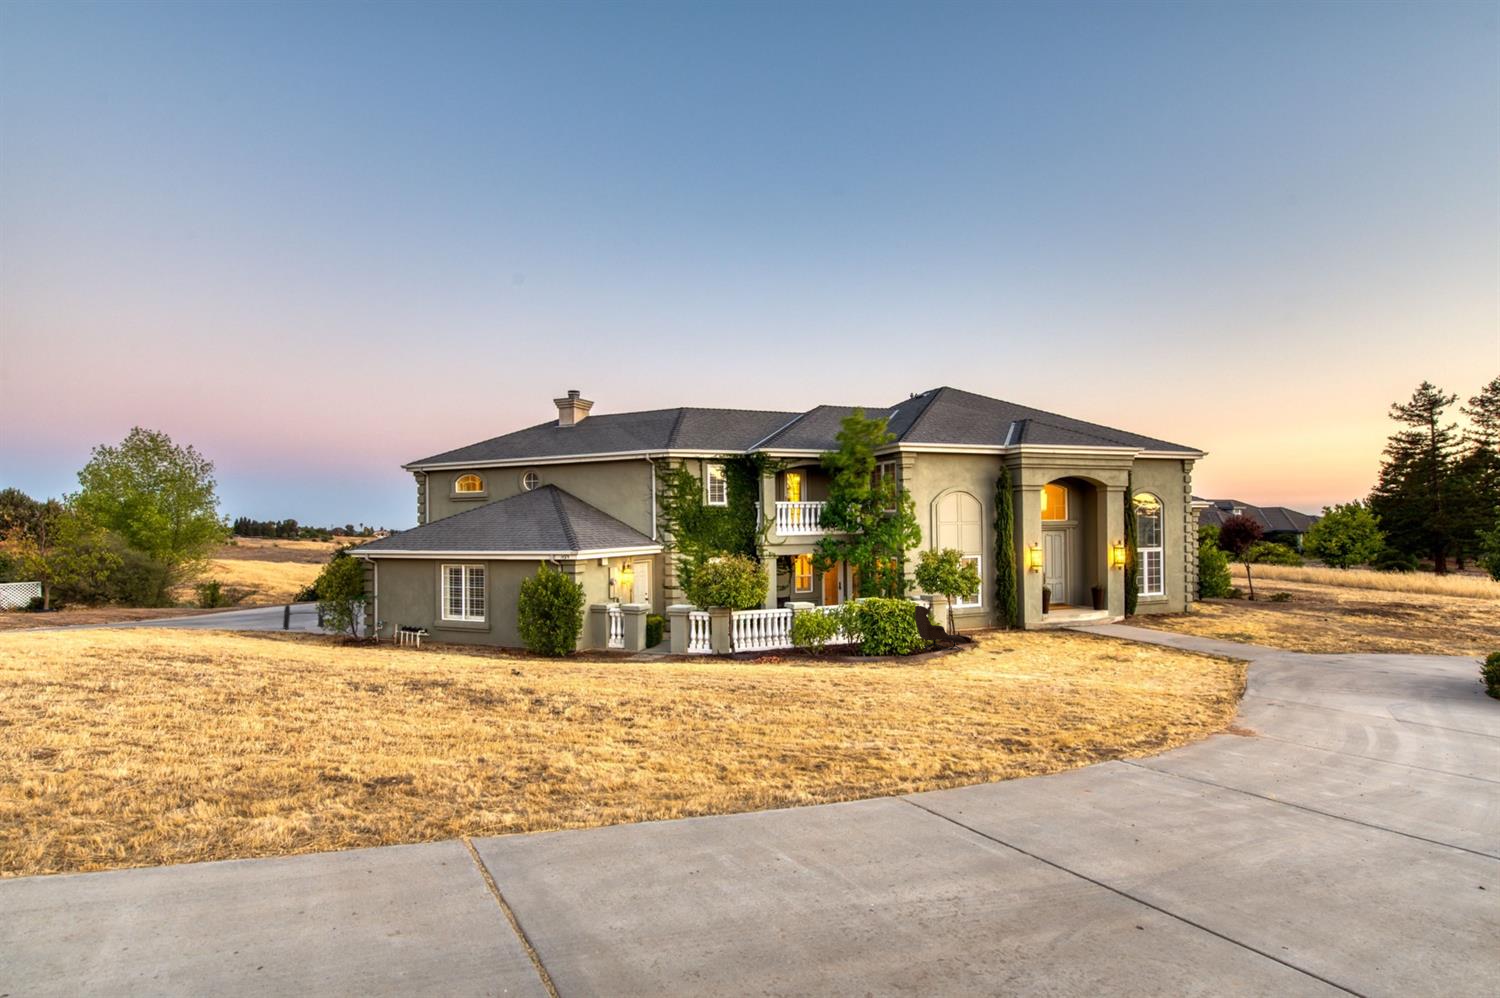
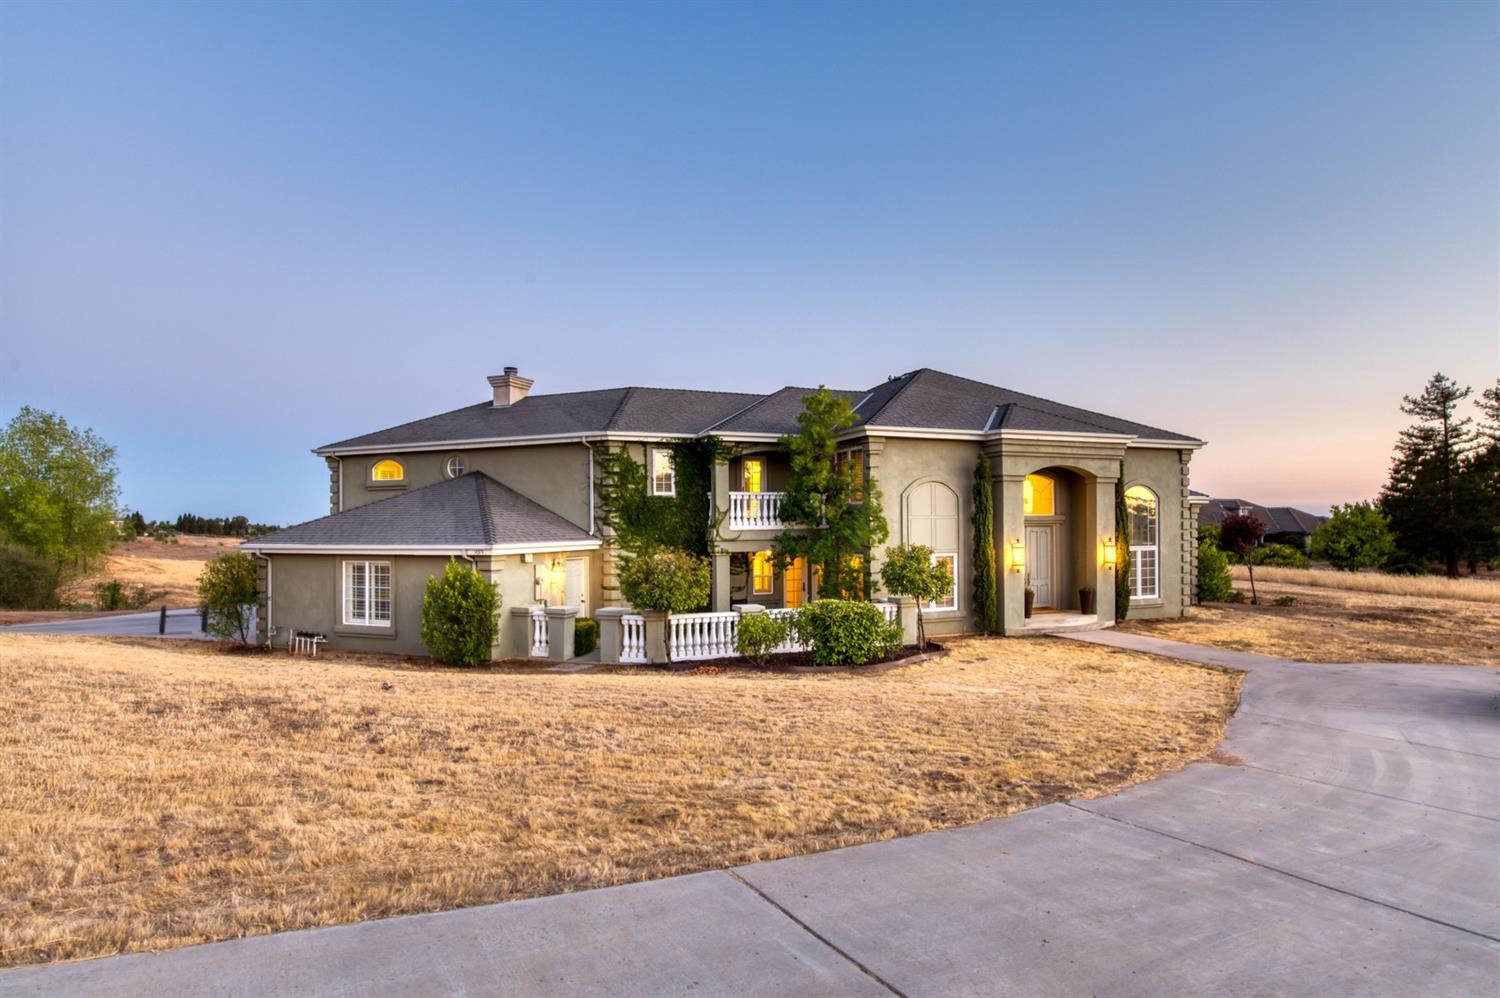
lounge chair: present [915,606,966,651] -> none [875,609,932,660]

